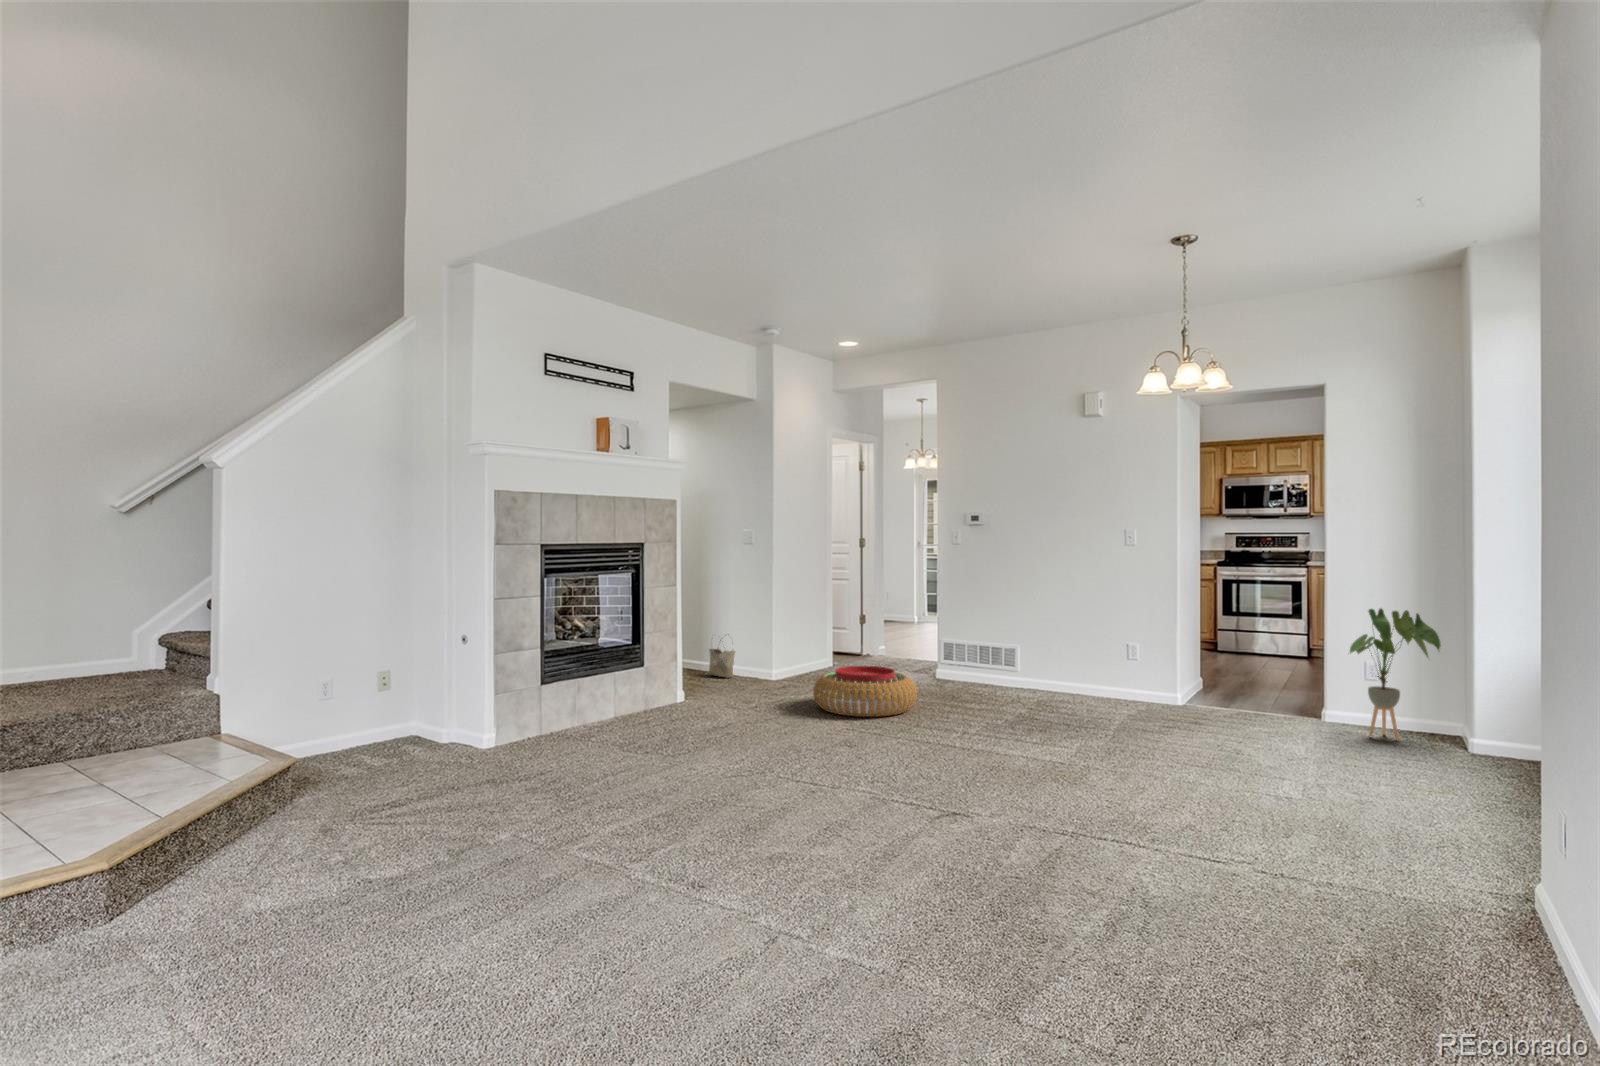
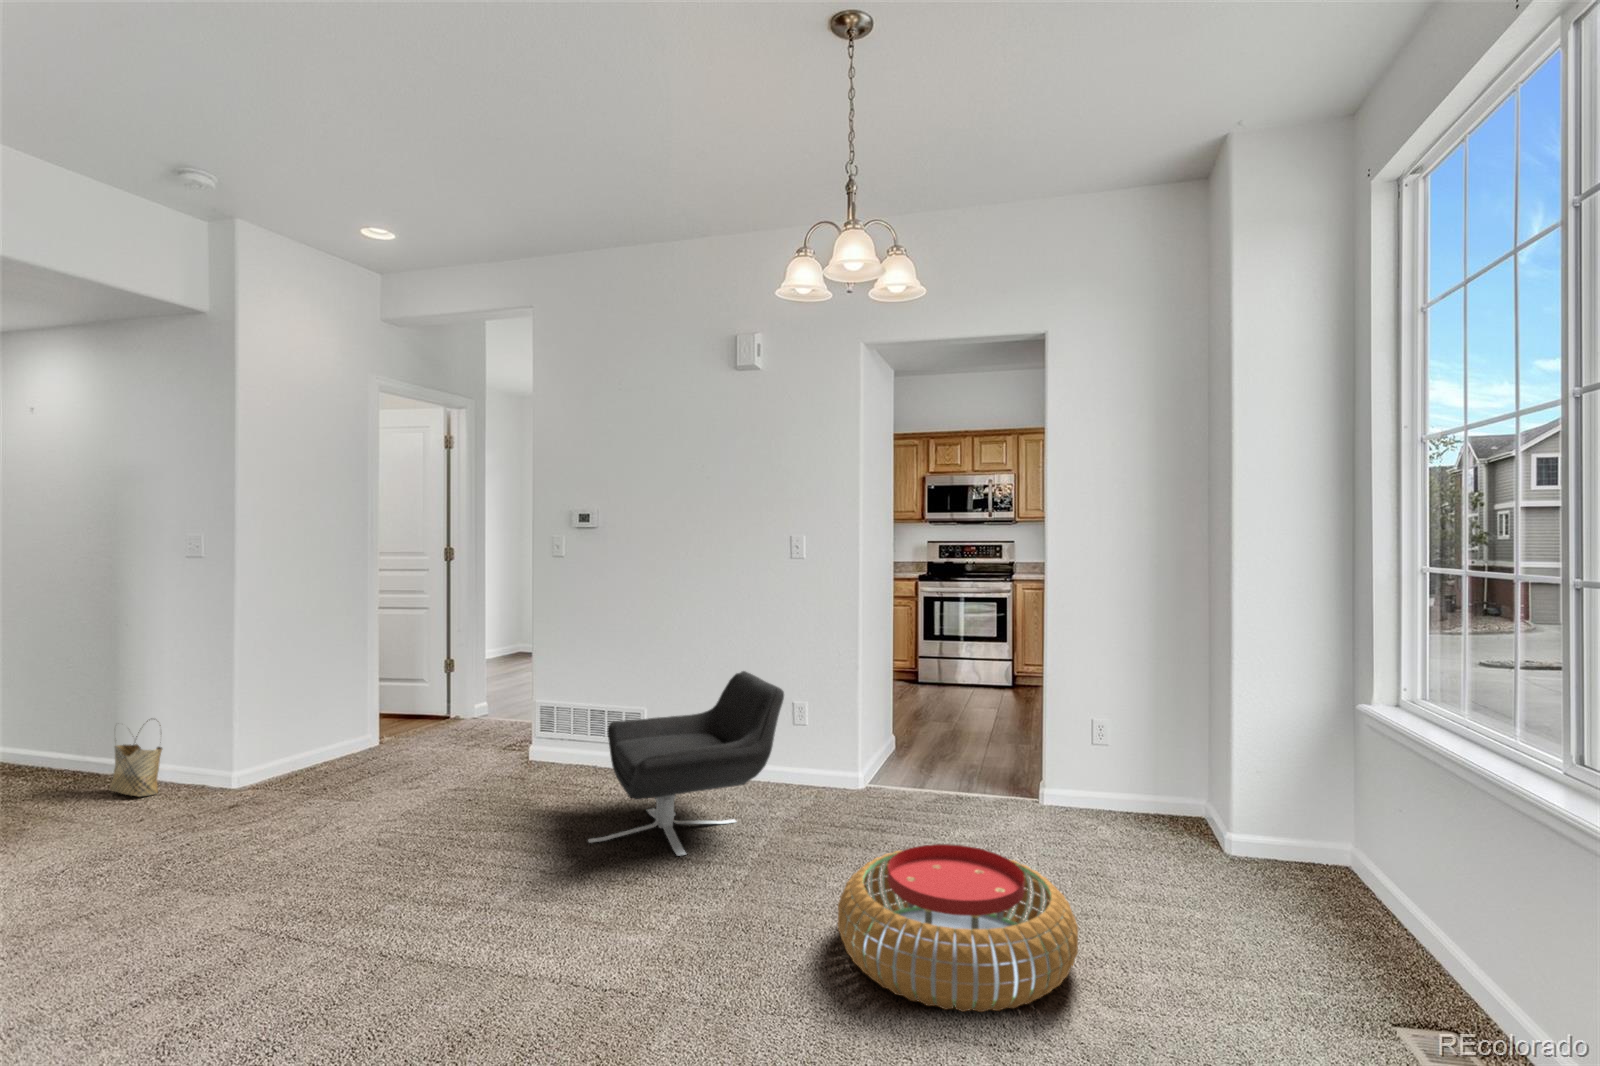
house plant: present [1350,608,1440,740] -> none [1090,668,1217,867]
lounge chair: none [1002,613,1127,716] -> present [588,671,784,856]
pouf: present [813,666,917,717] -> present [838,844,1078,1012]

